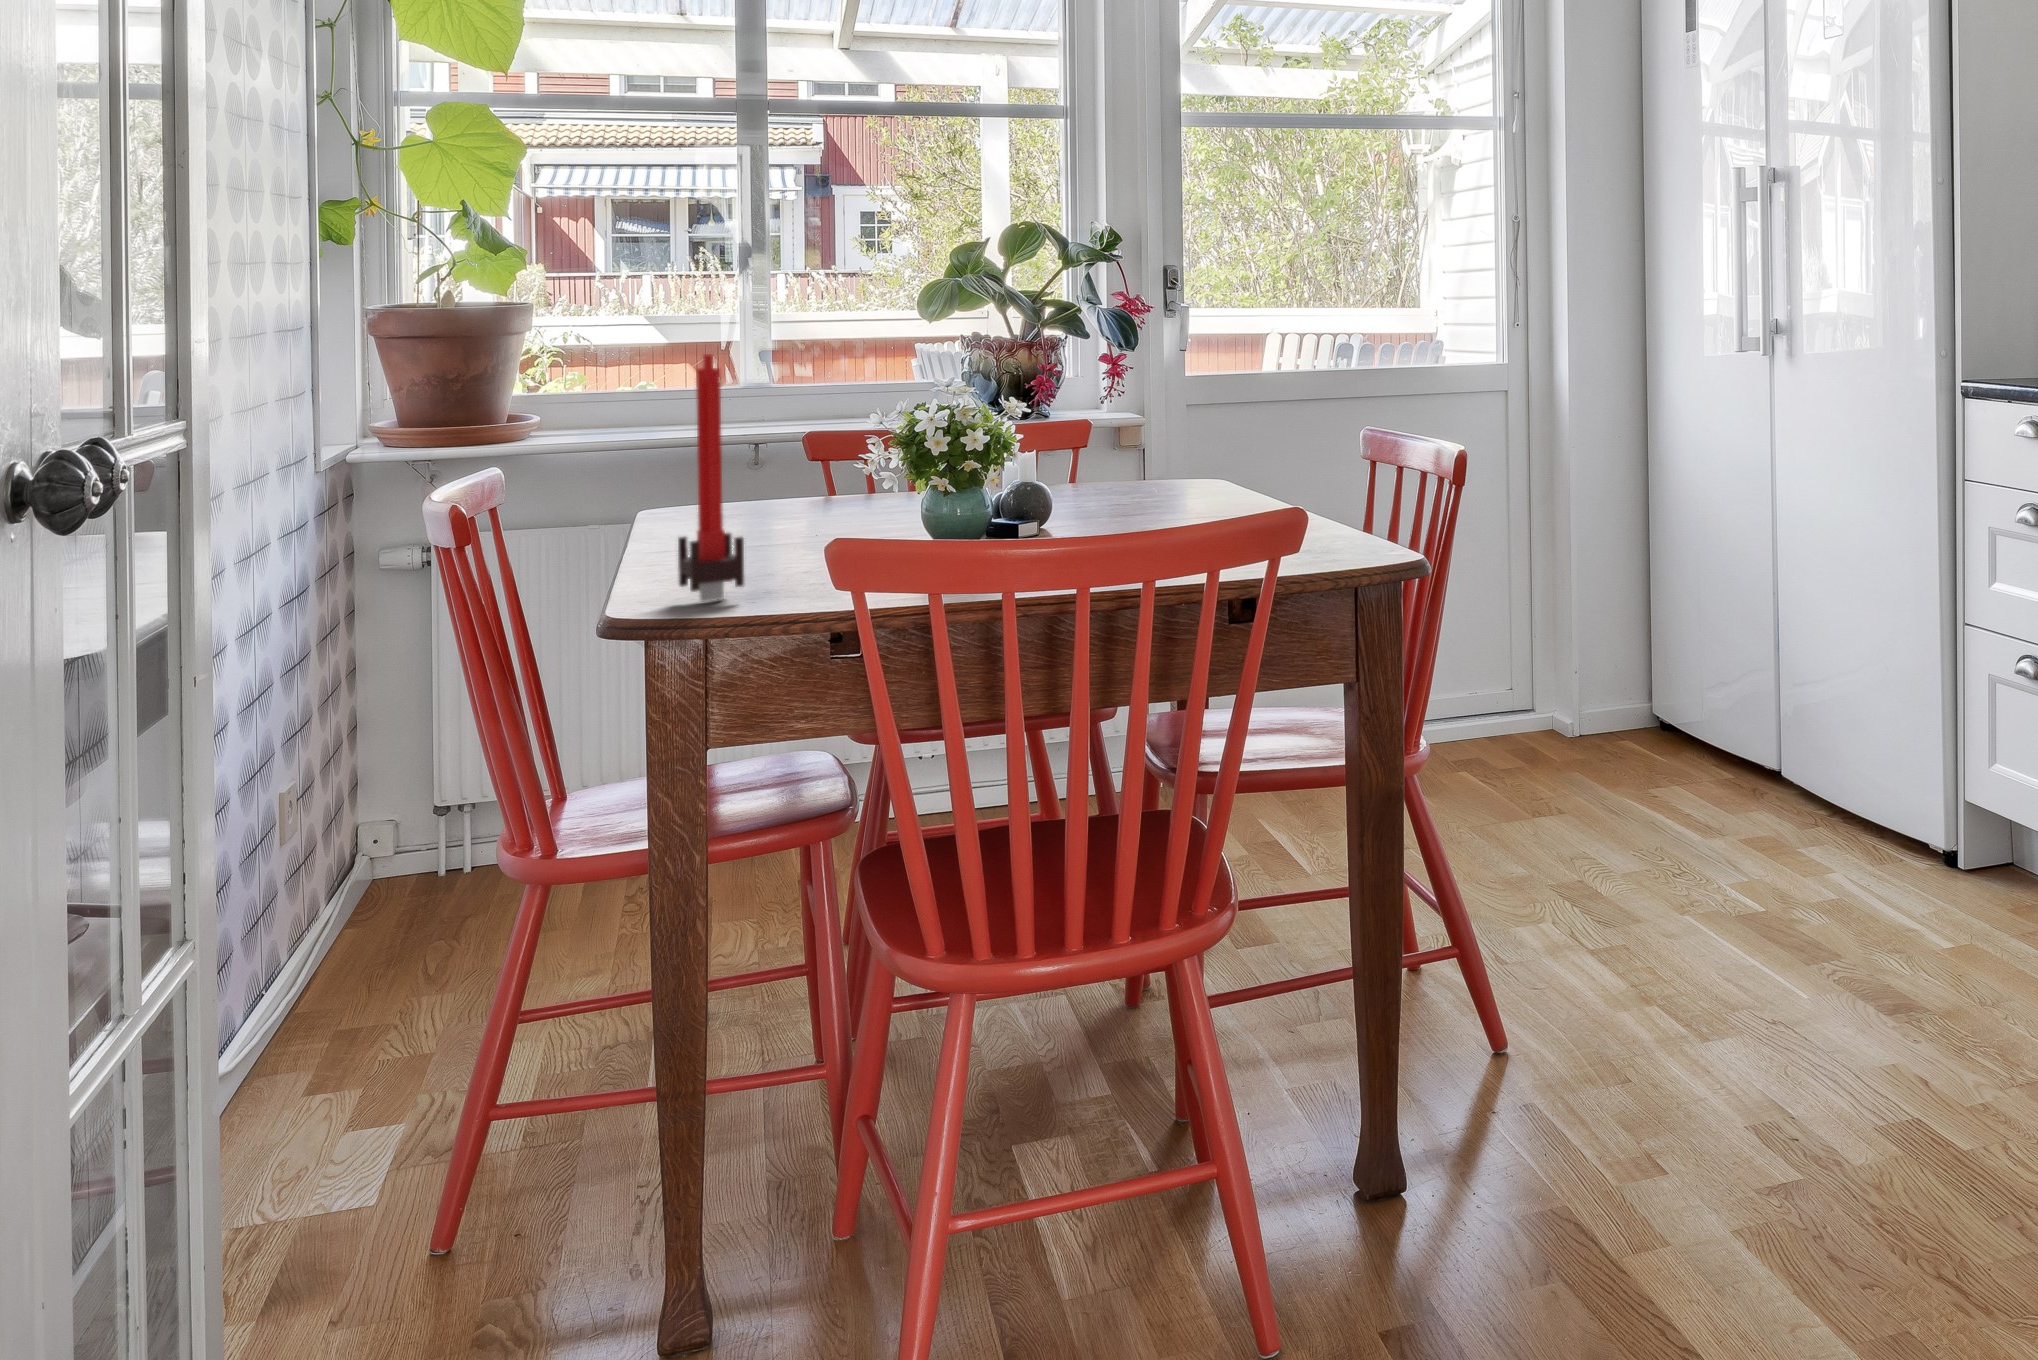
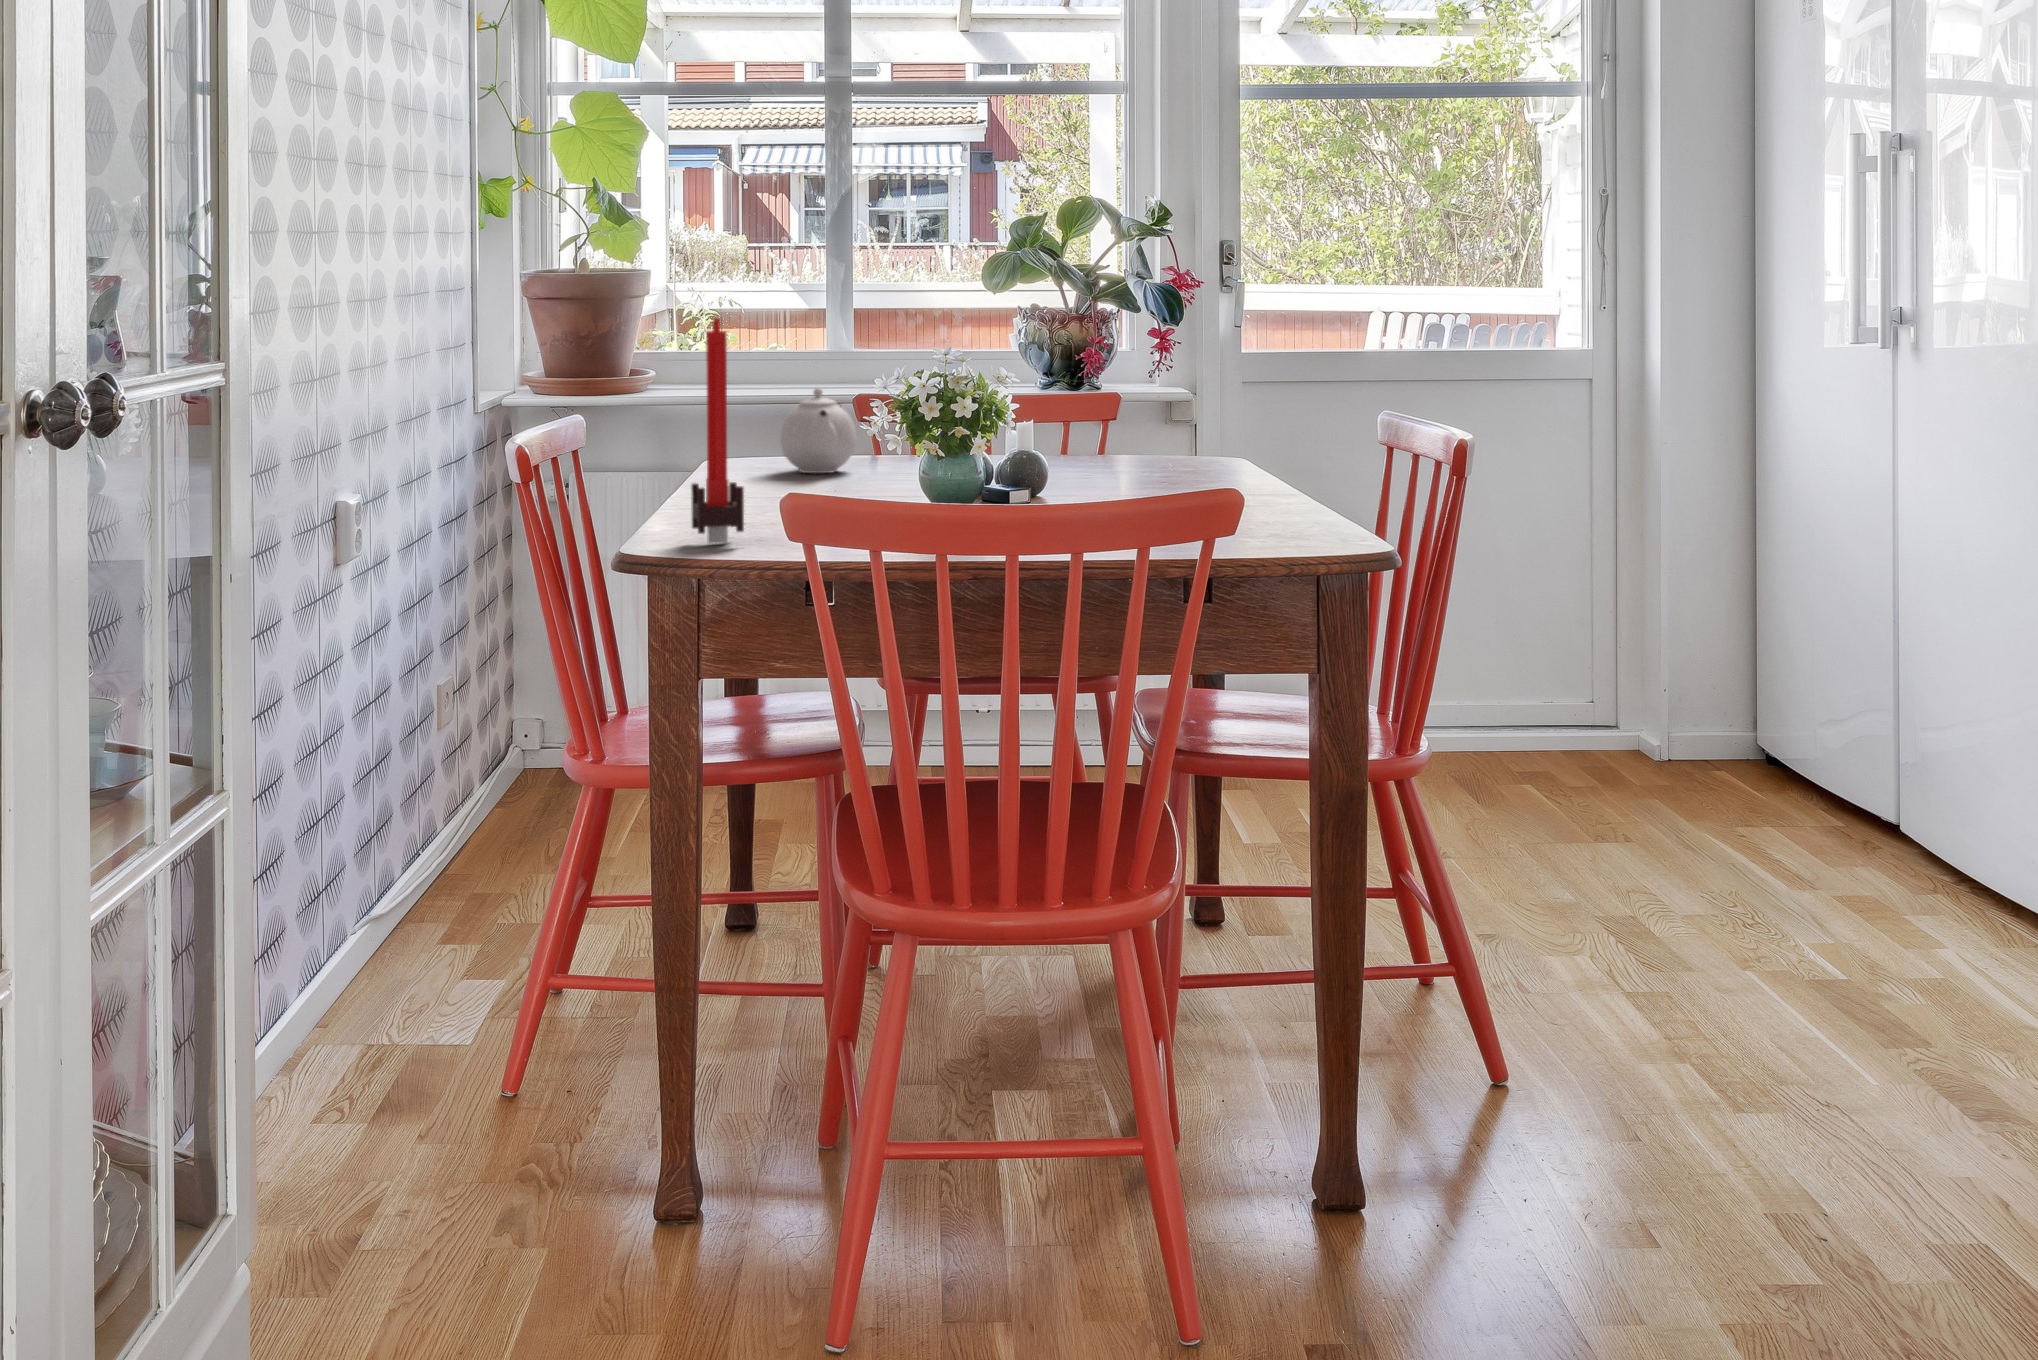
teapot: none [736,426,824,518] -> present [780,388,856,473]

